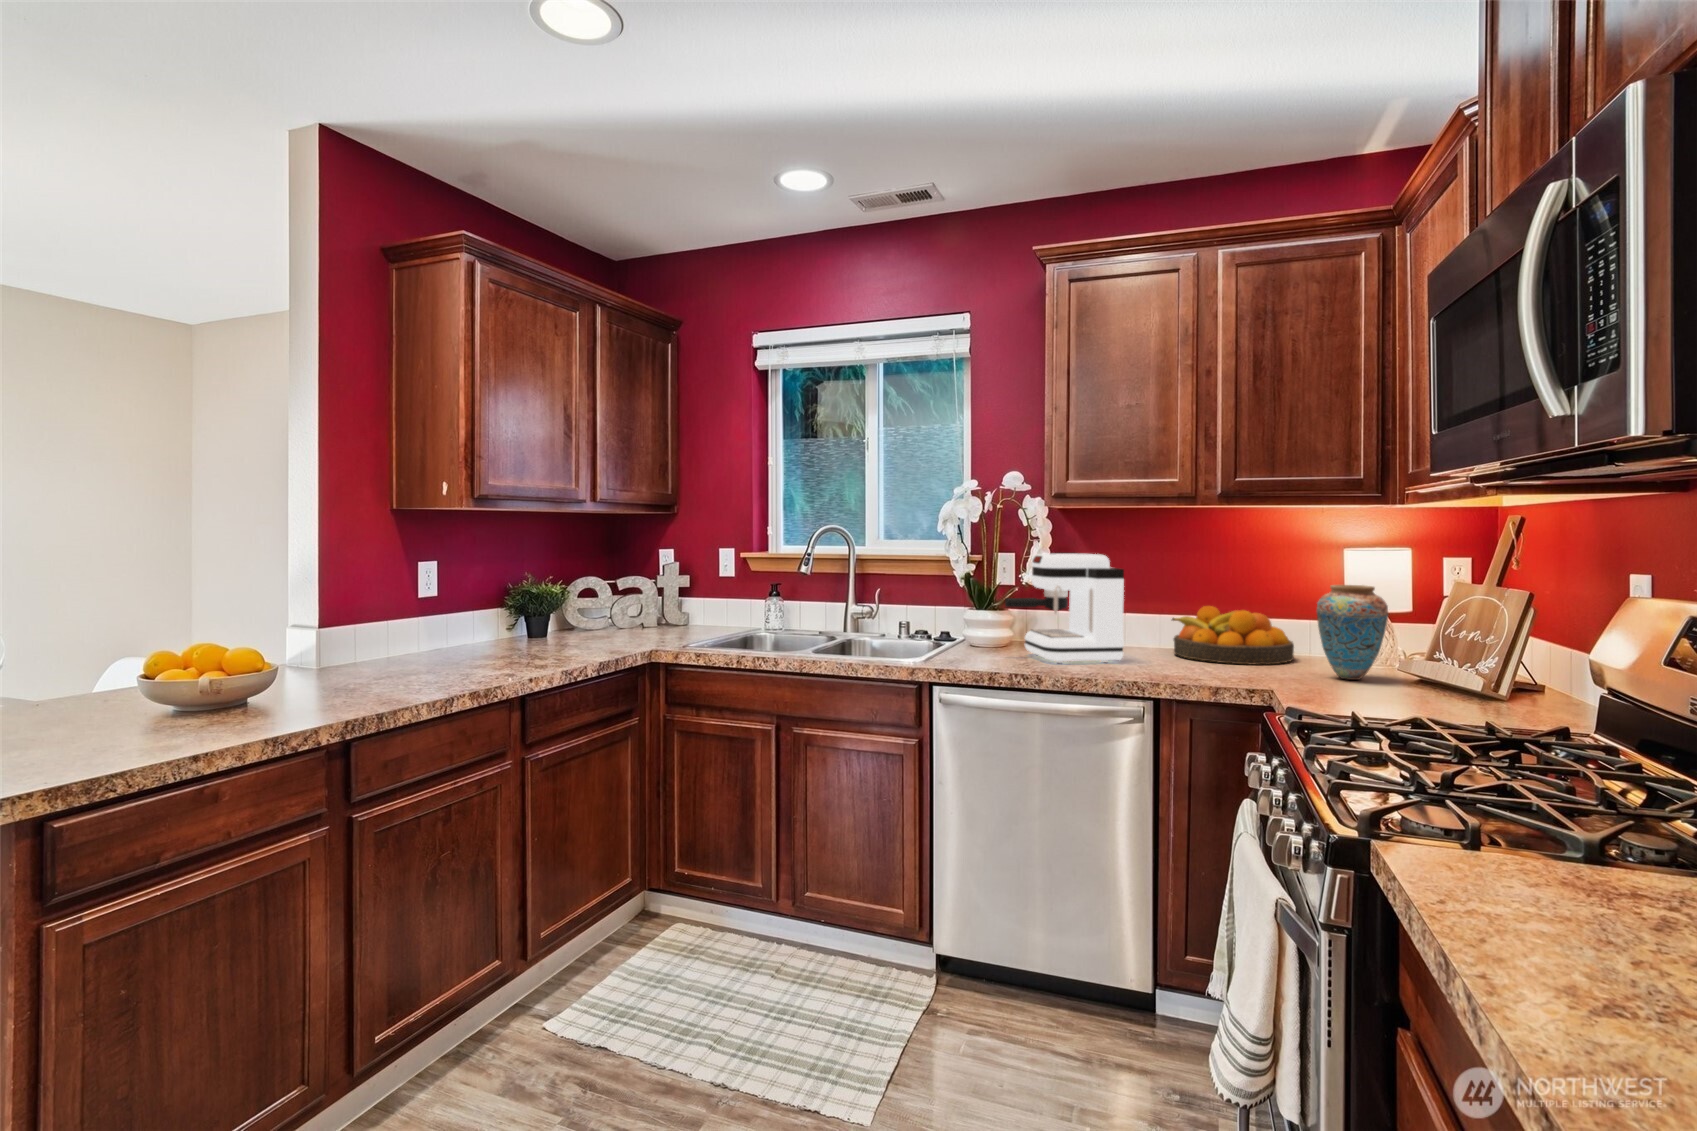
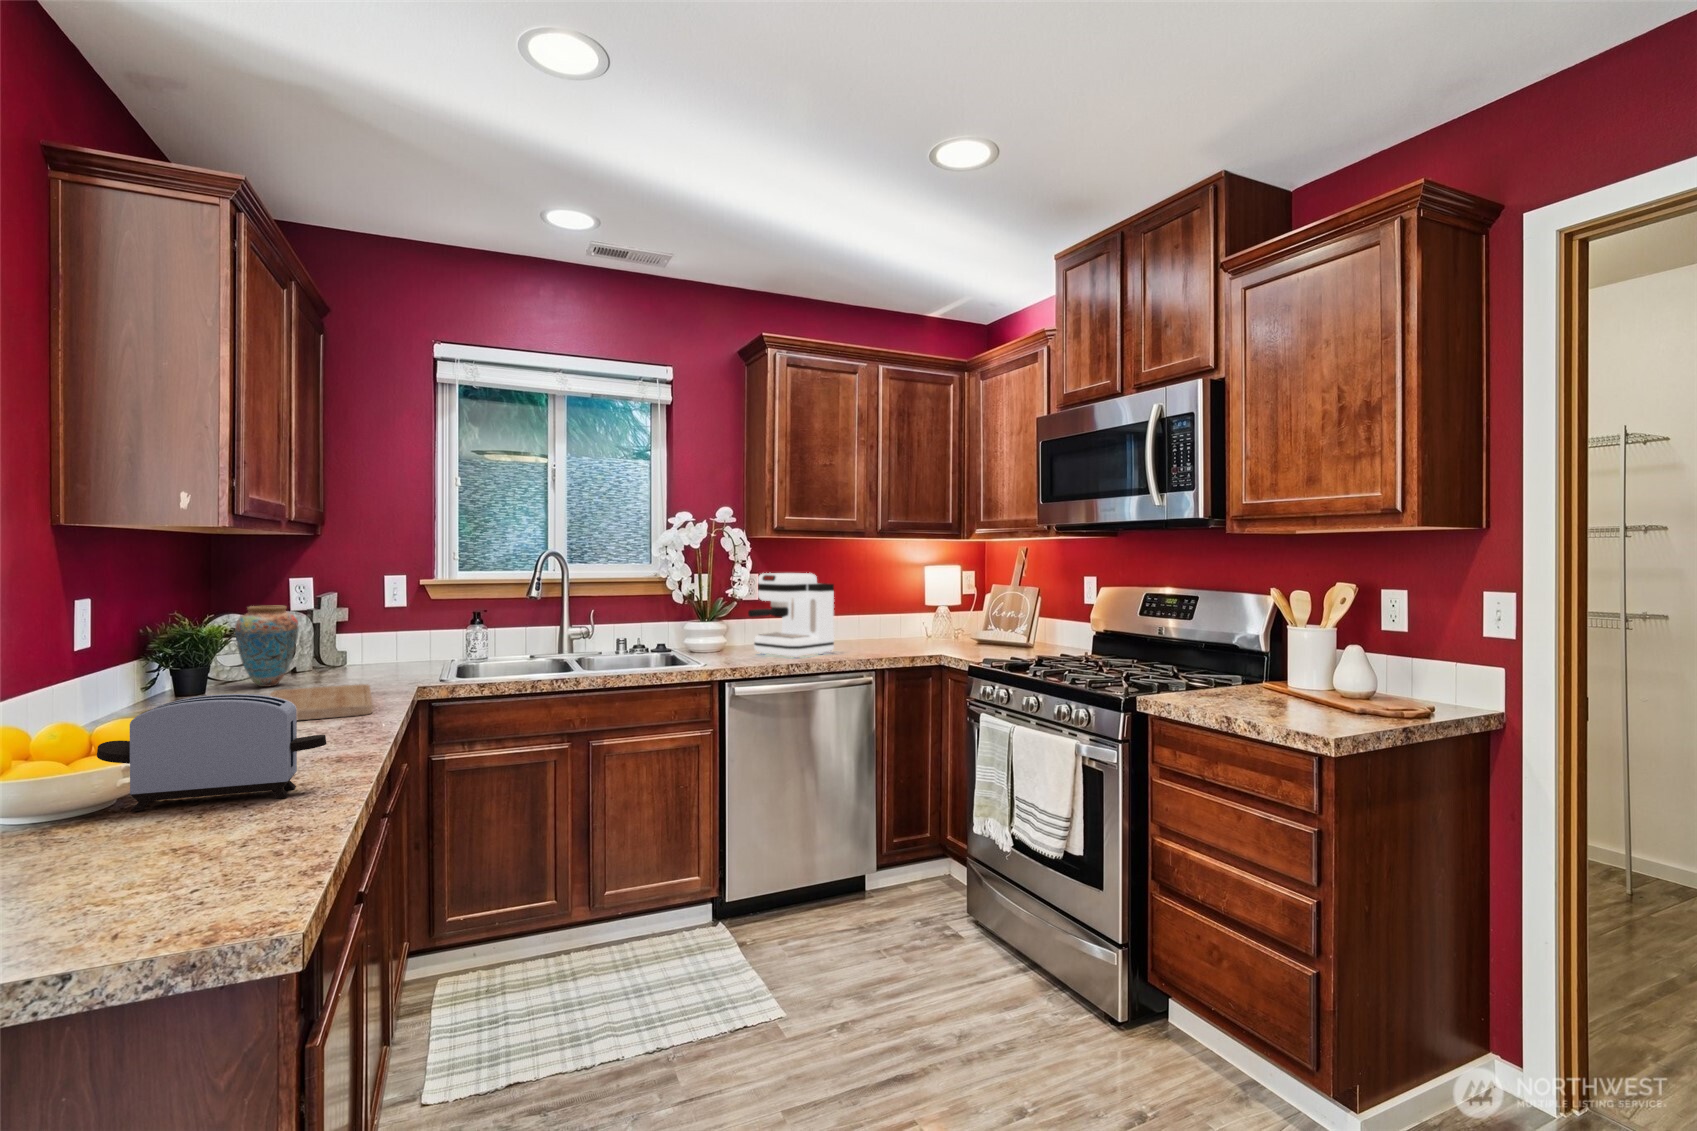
vase: present [1316,585,1388,680] -> present [235,606,298,687]
fruit bowl: present [1172,606,1294,665] -> none [840,609,917,648]
toaster: none [184,638,299,728] -> present [97,694,327,811]
cutting board: none [472,644,606,671] -> present [270,684,373,720]

